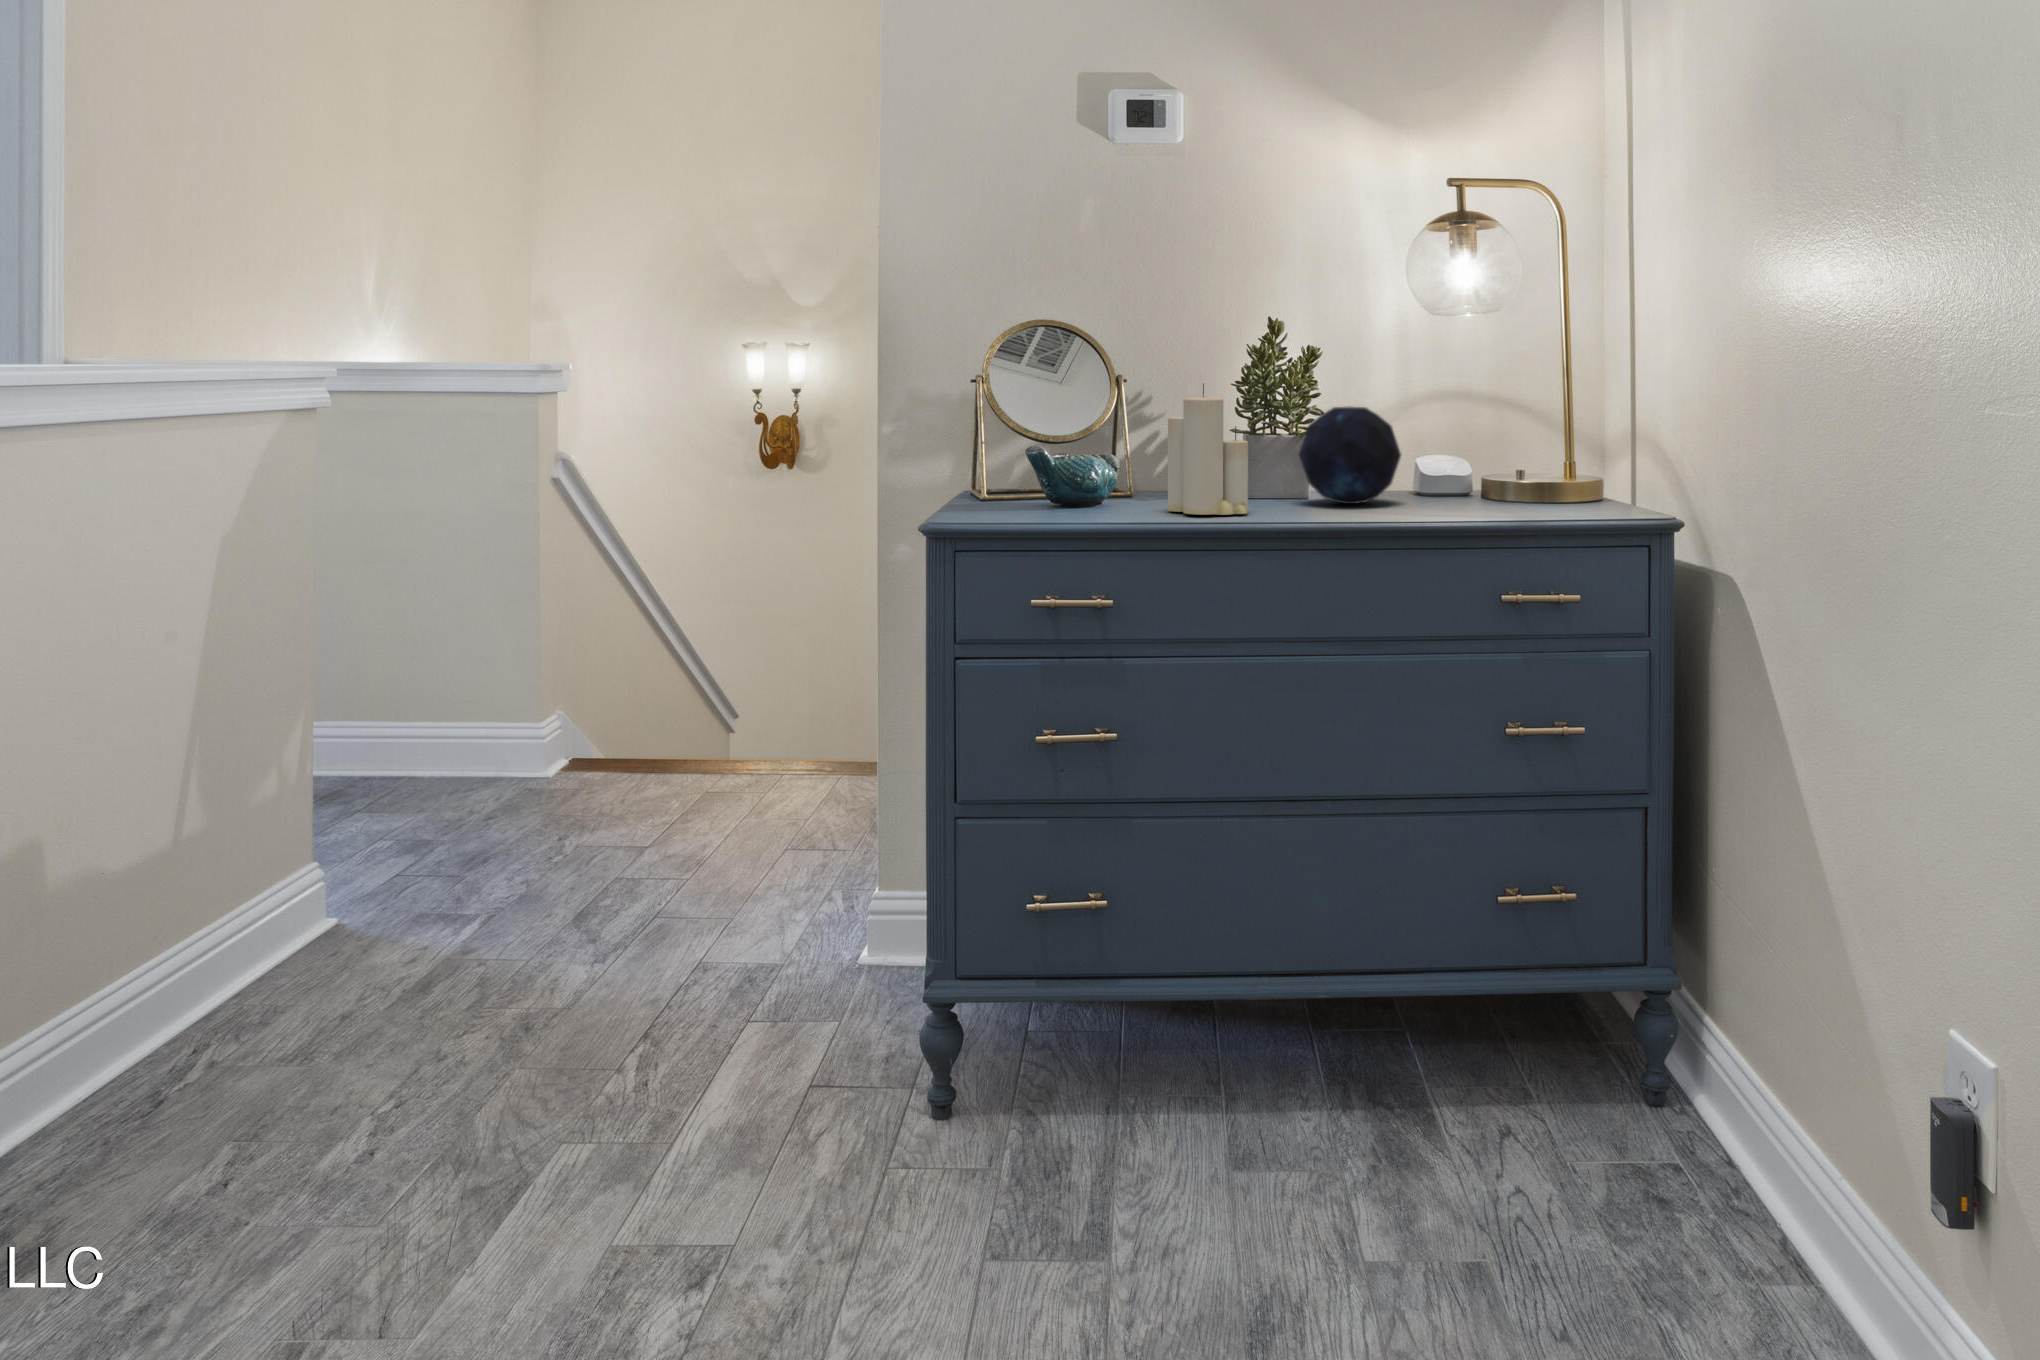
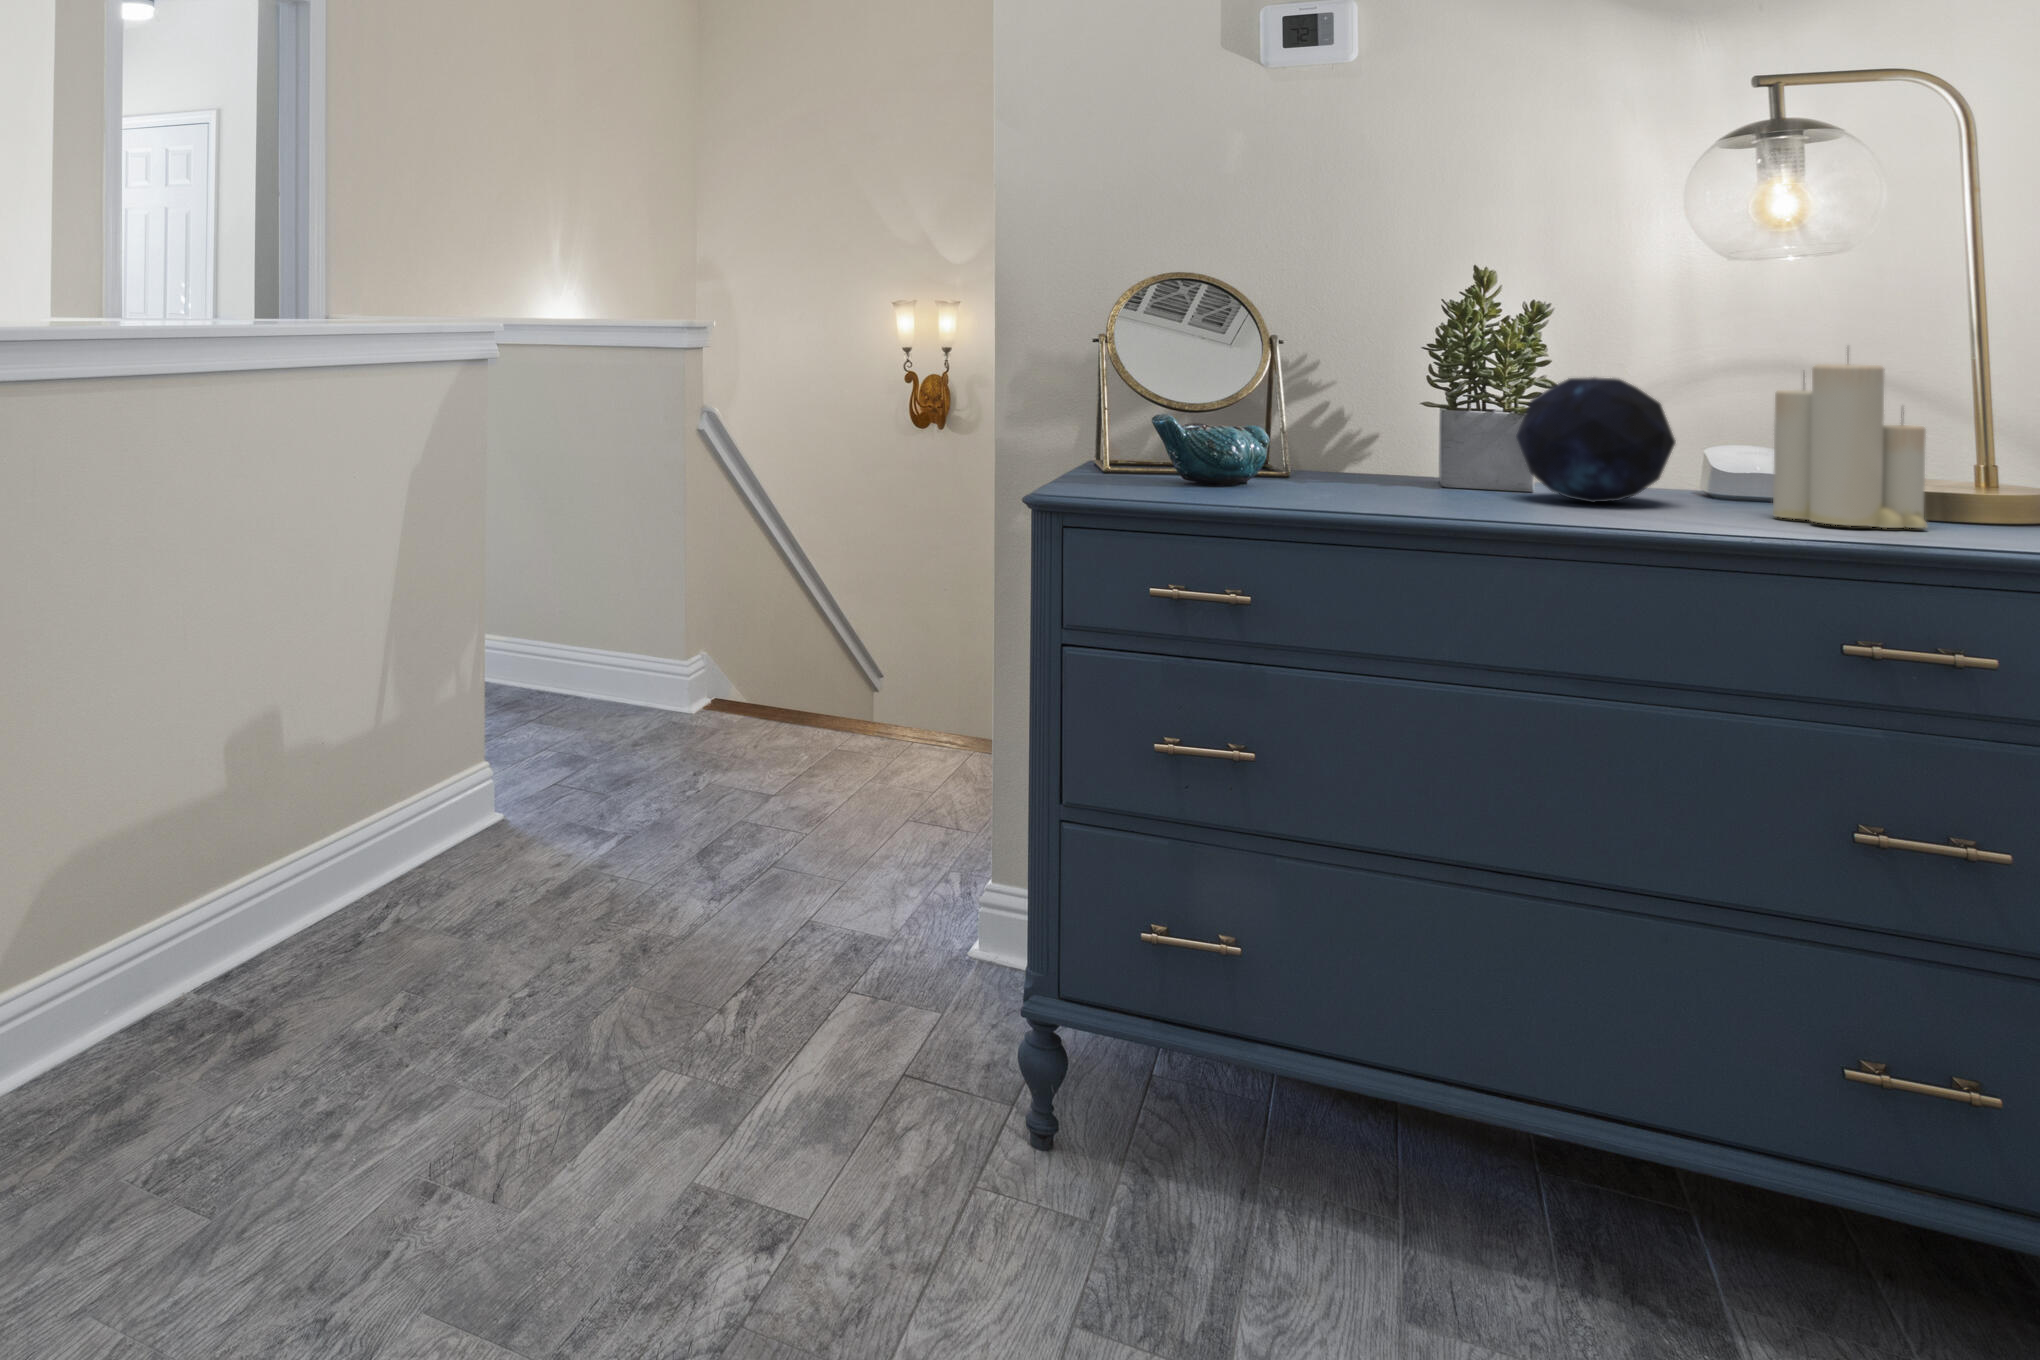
candle: present [1168,383,1248,515] -> present [1773,363,1927,528]

